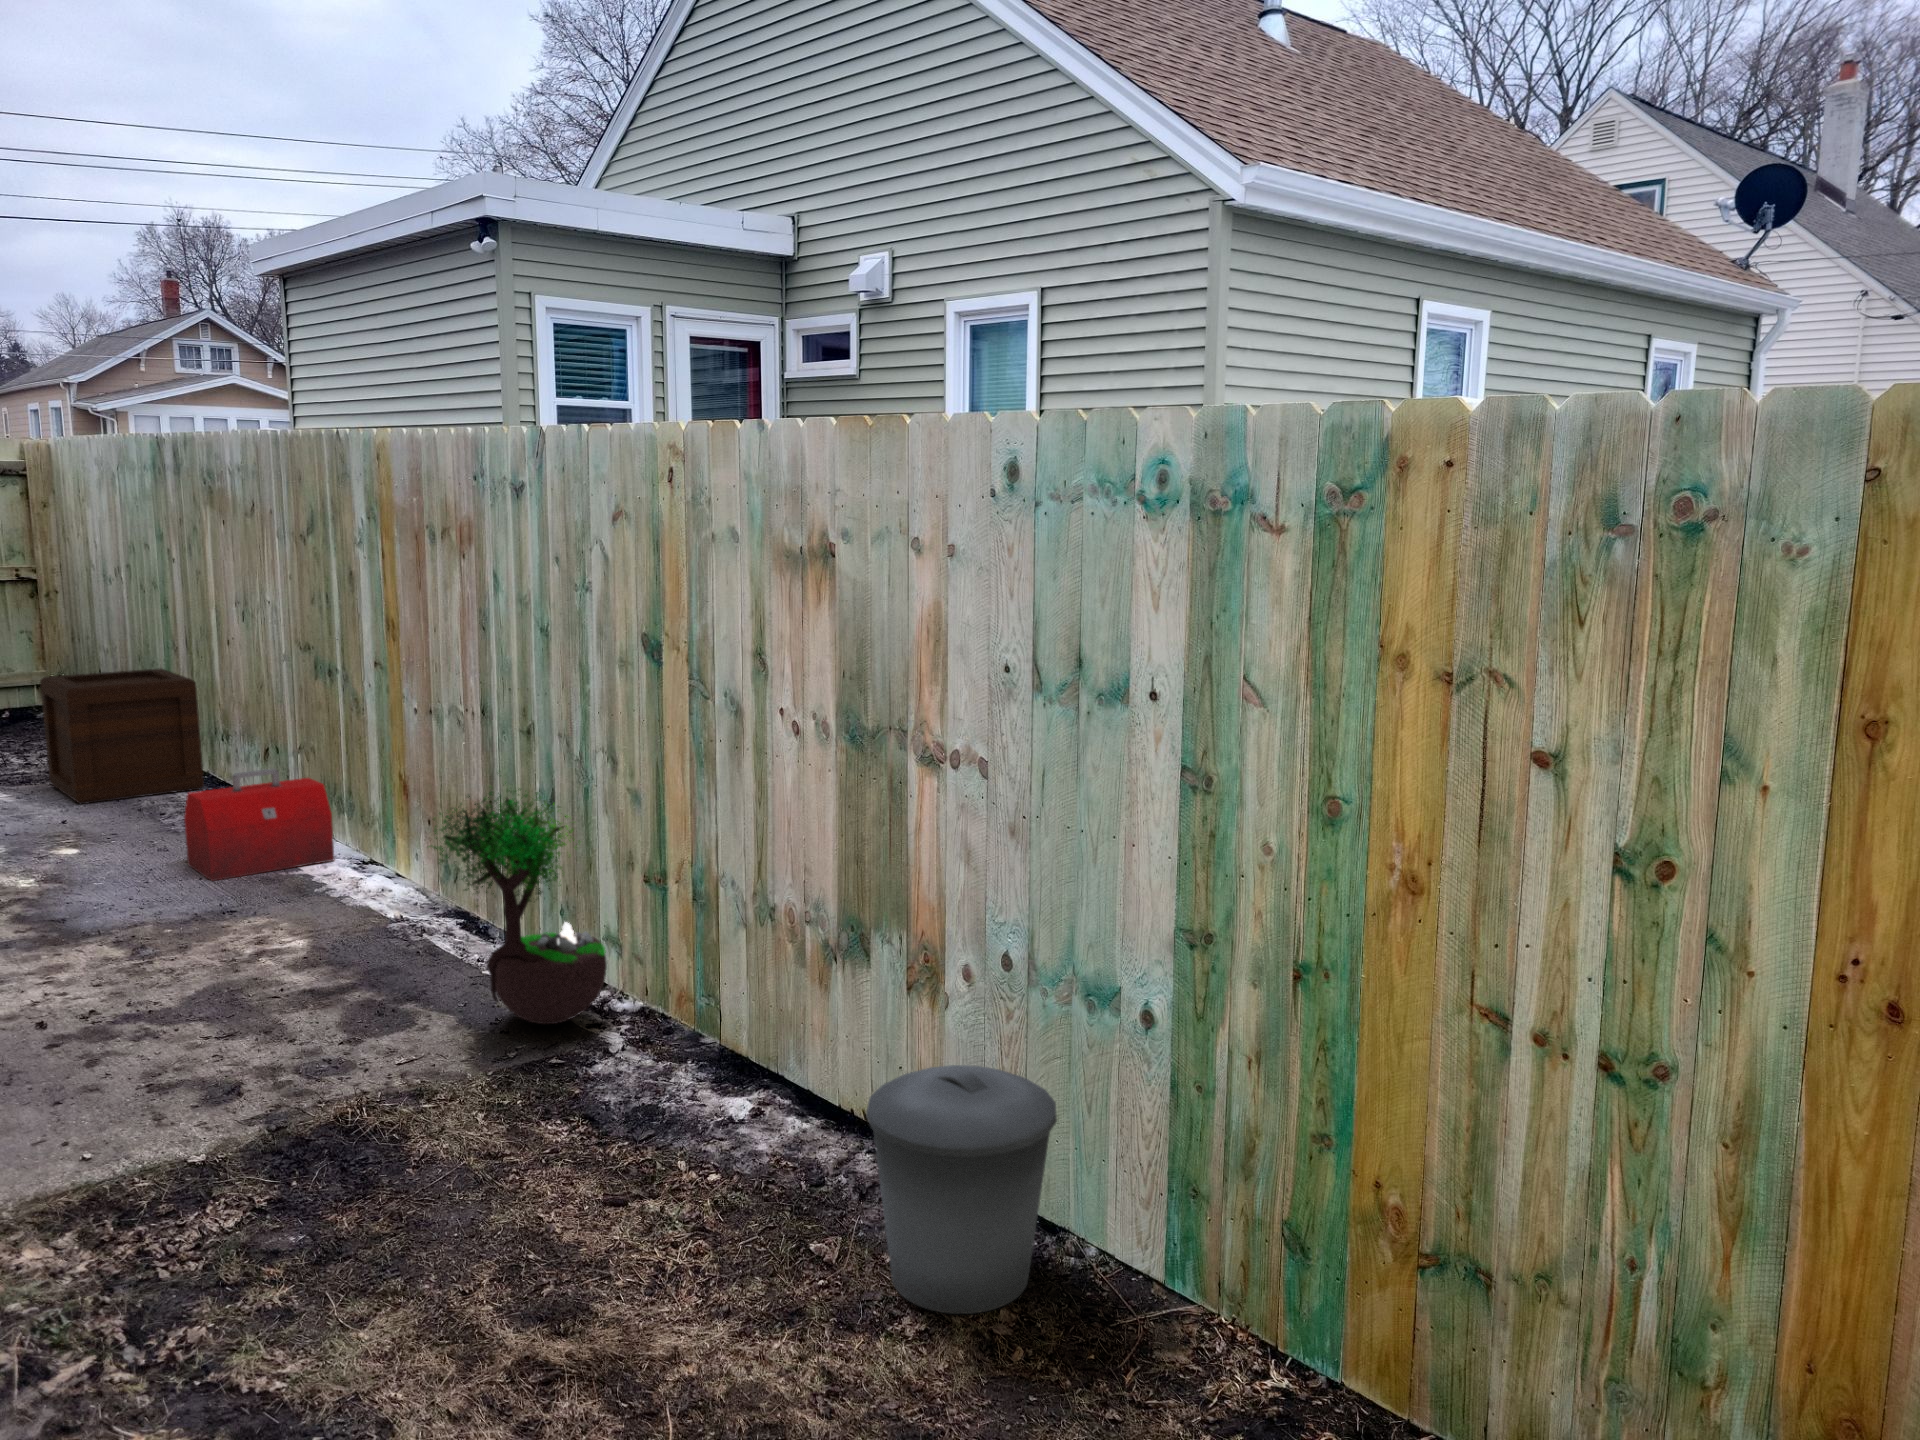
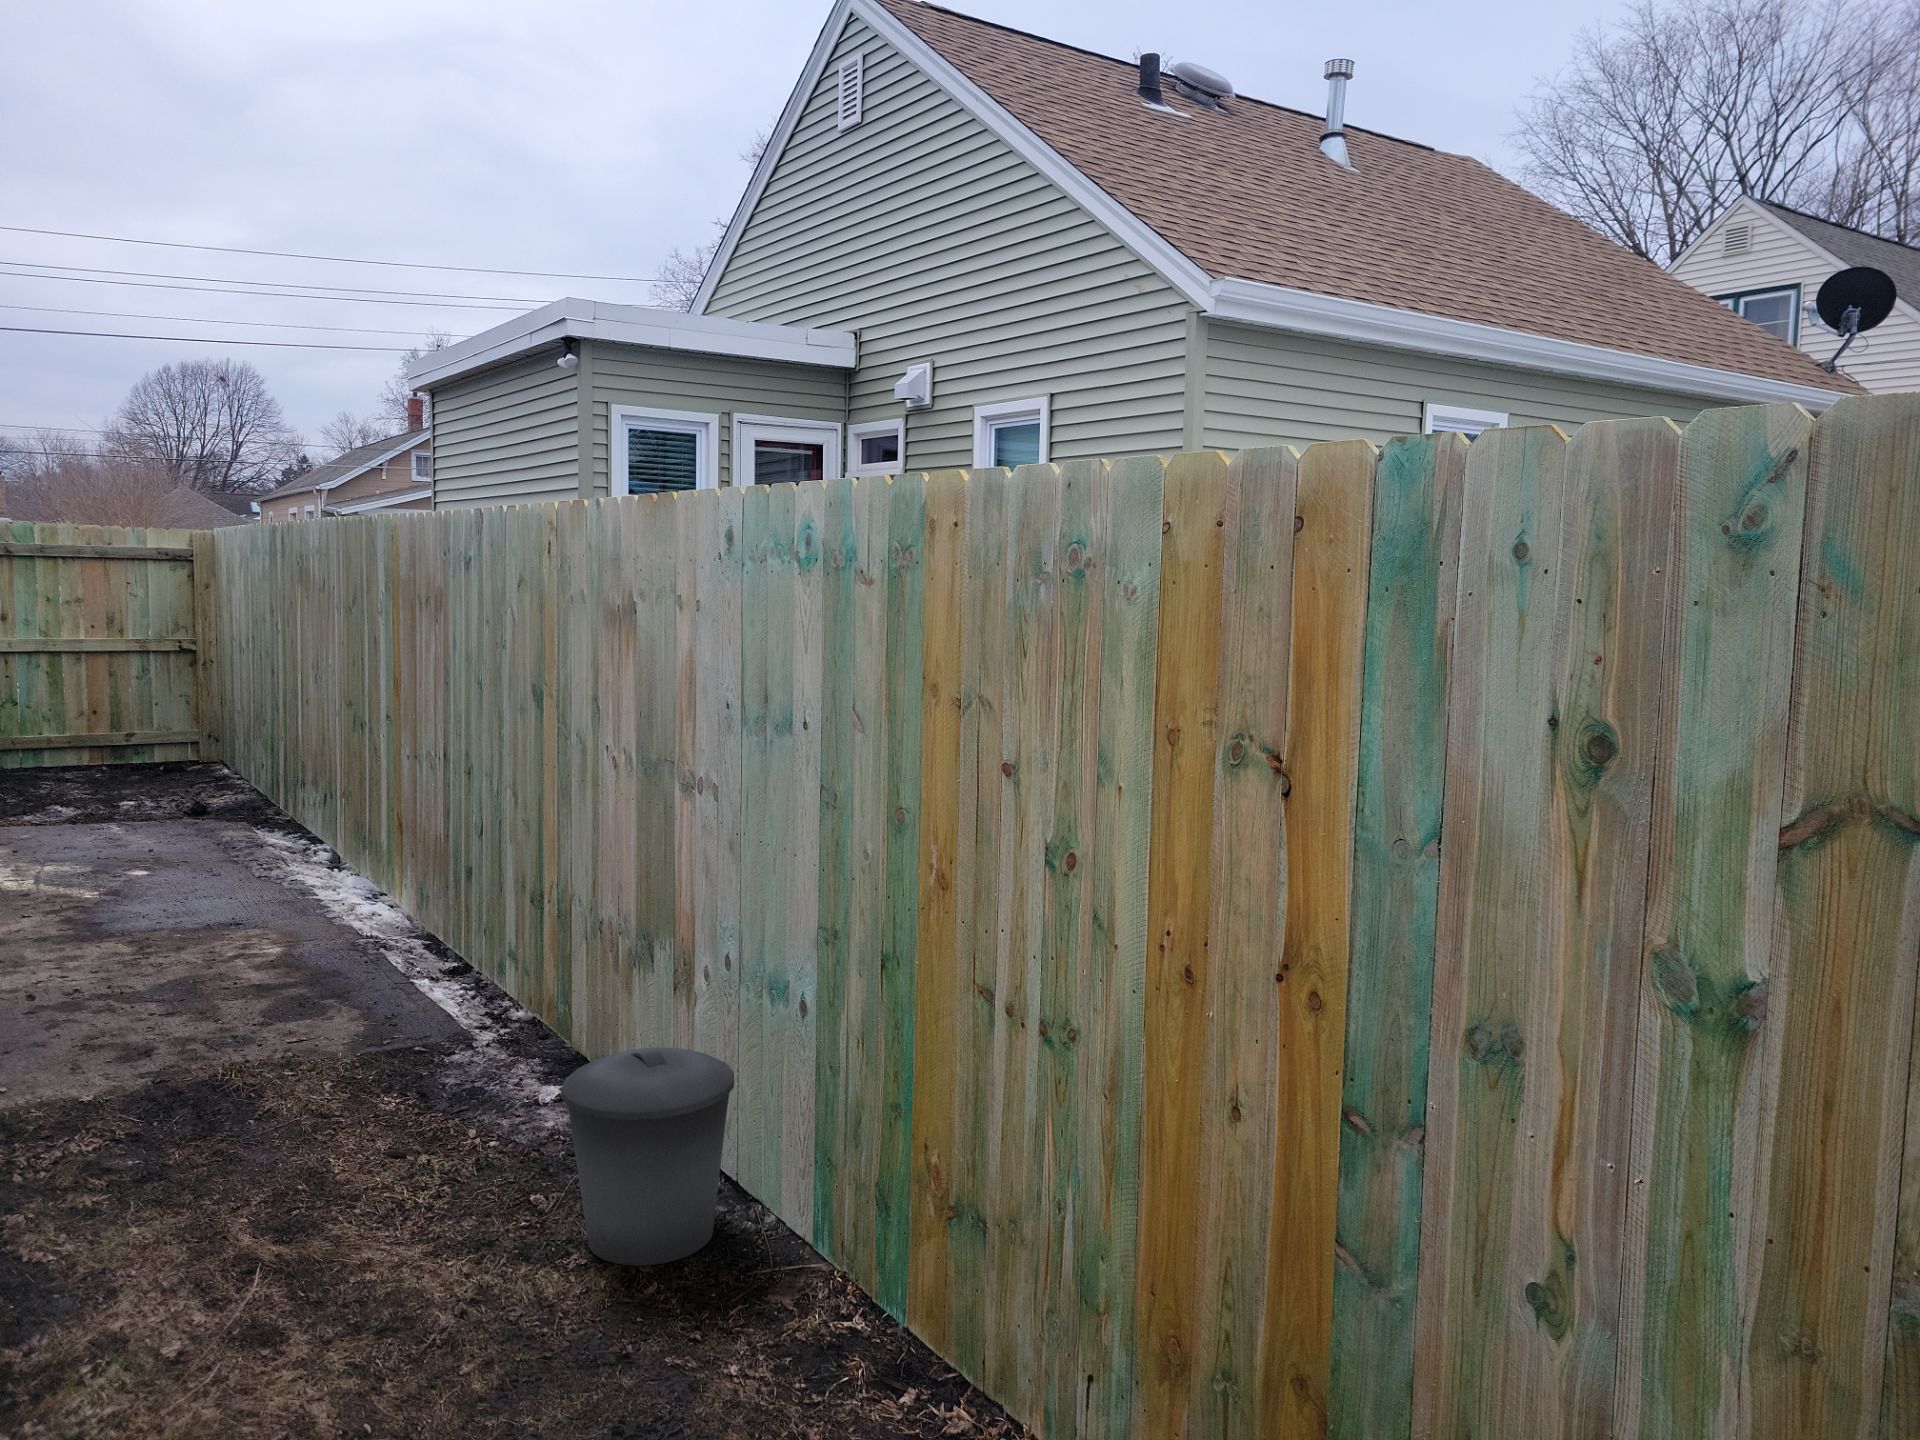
wooden crate: present [40,668,204,804] -> none [157,724,283,837]
toolbox: present [184,769,334,881] -> none [229,805,352,900]
potted tree: present [429,773,607,1024] -> none [341,796,496,1021]

